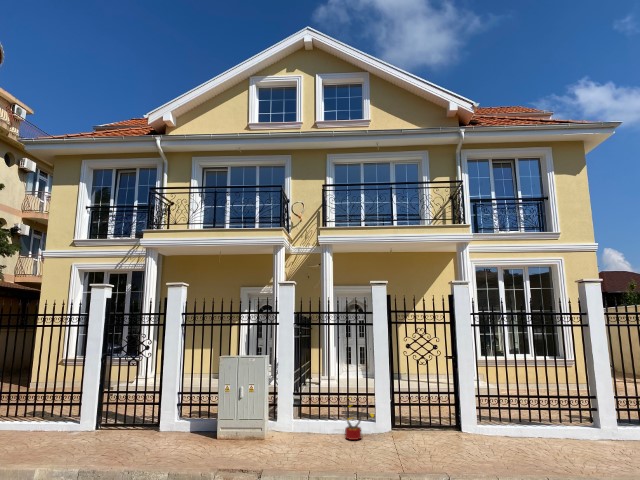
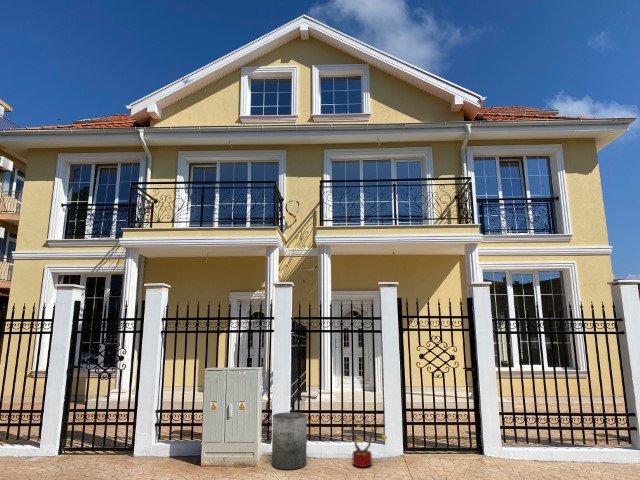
trash can: none [277,394,306,441] -> present [272,412,307,469]

